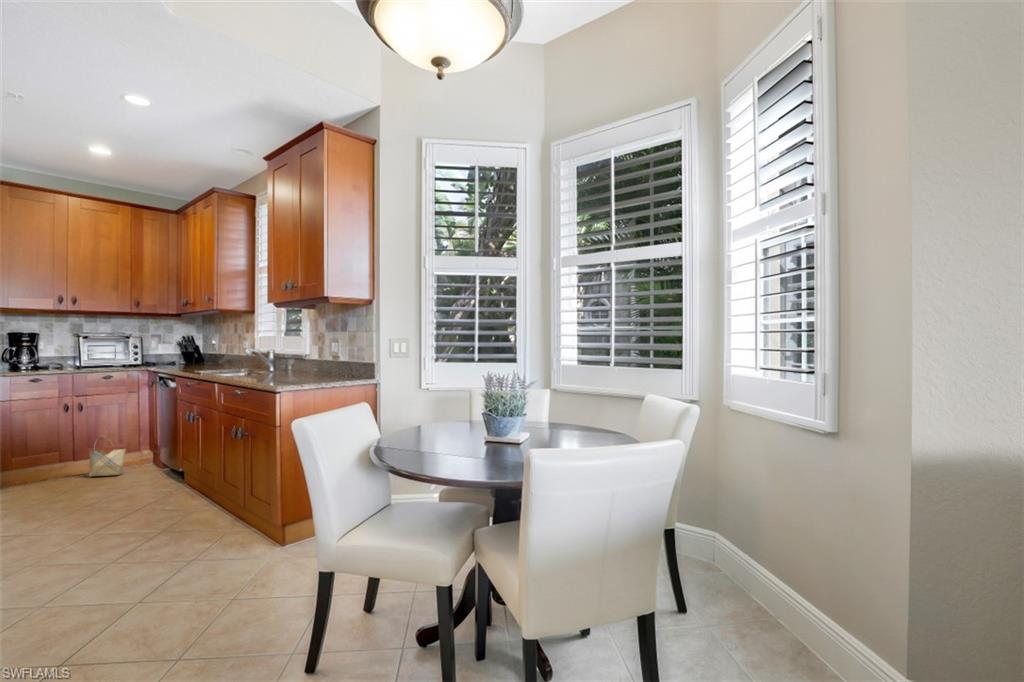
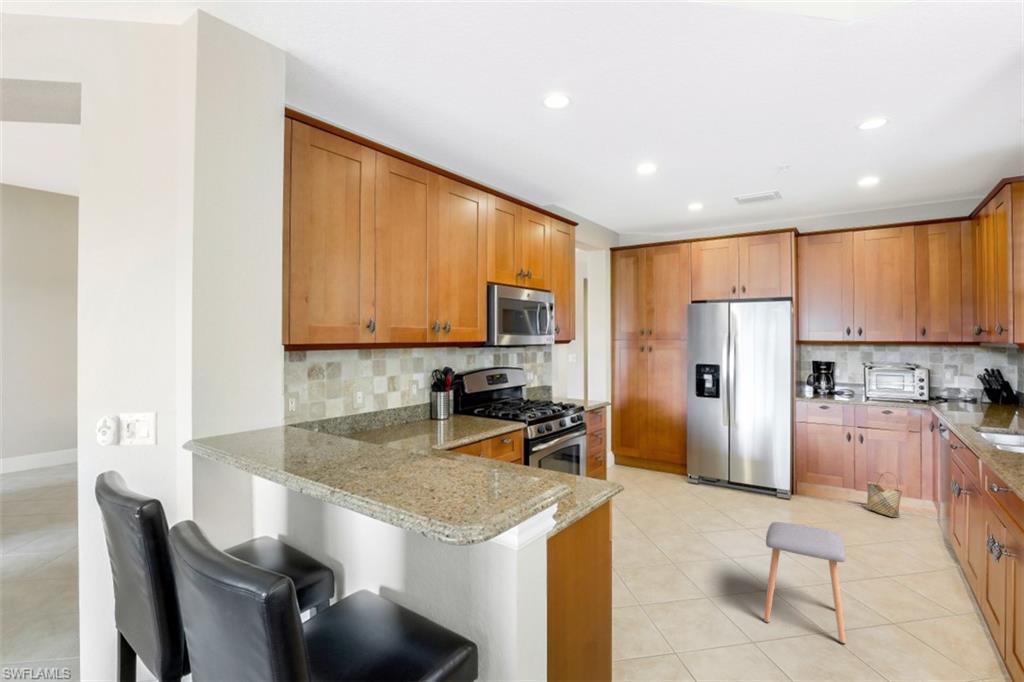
stool: none [31,480,142,605] -> present [764,522,846,644]

